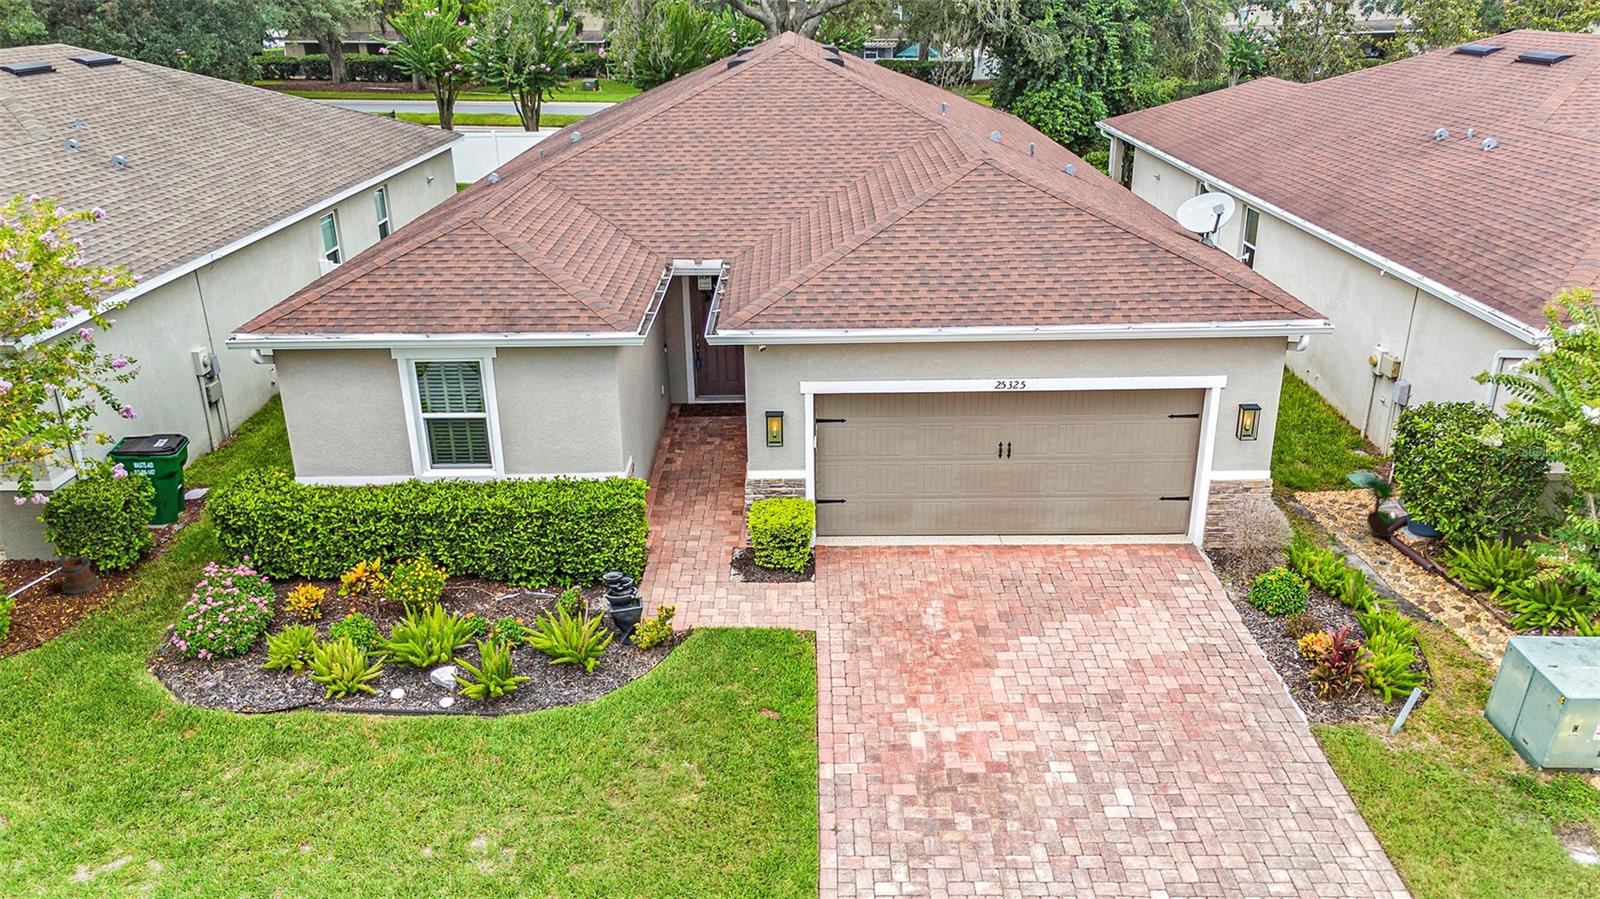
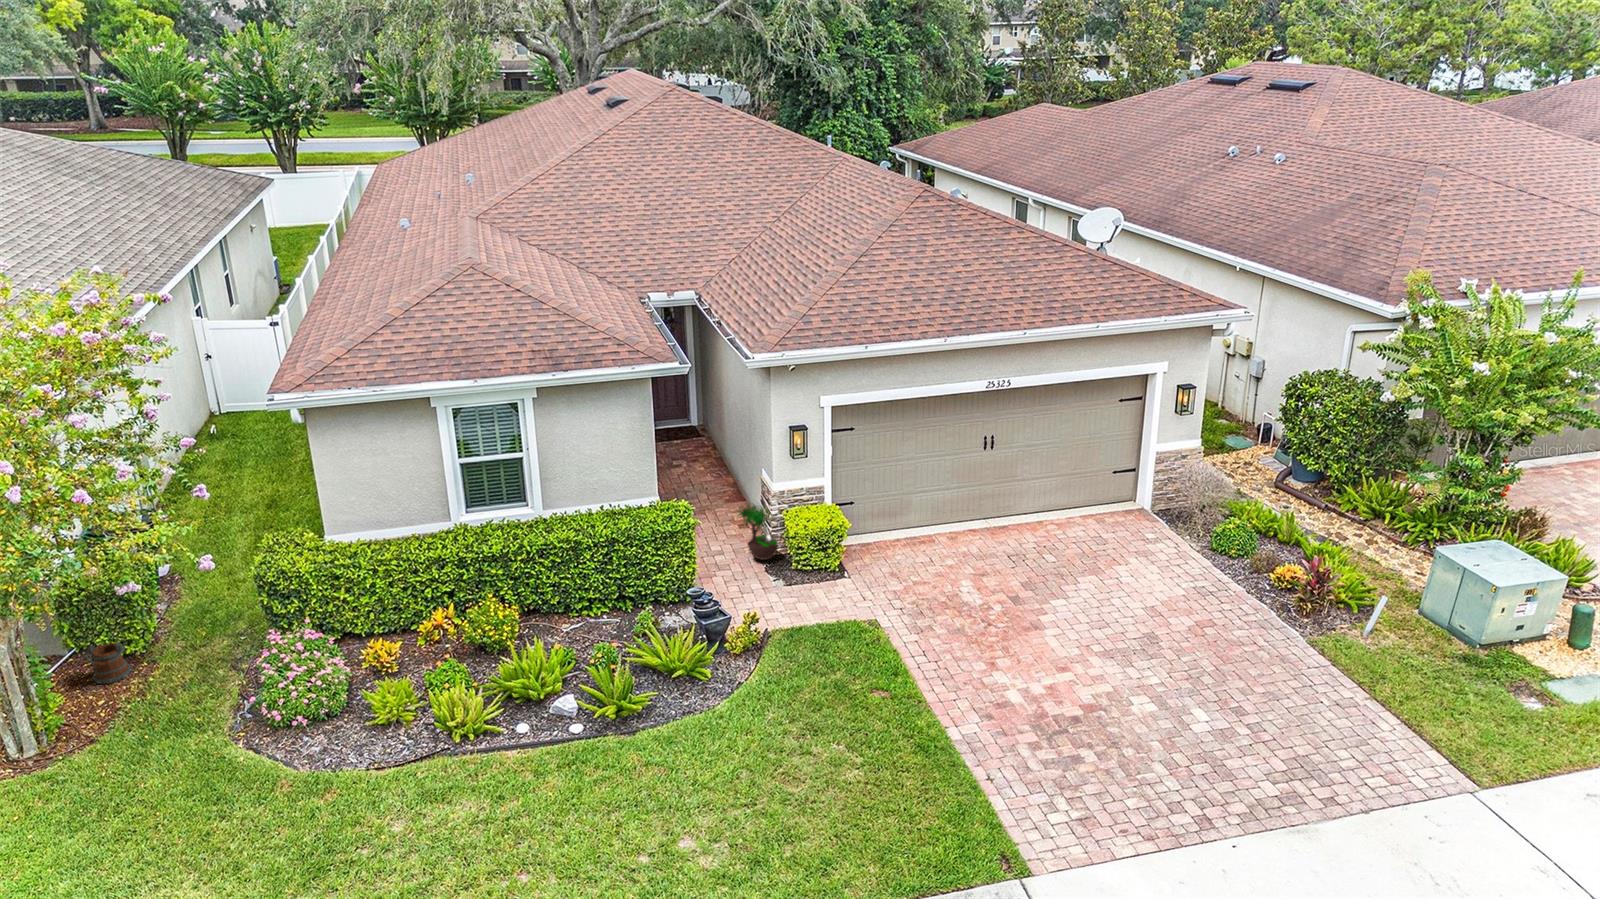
potted tree: present [1363,474,1401,537] -> present [738,503,778,560]

